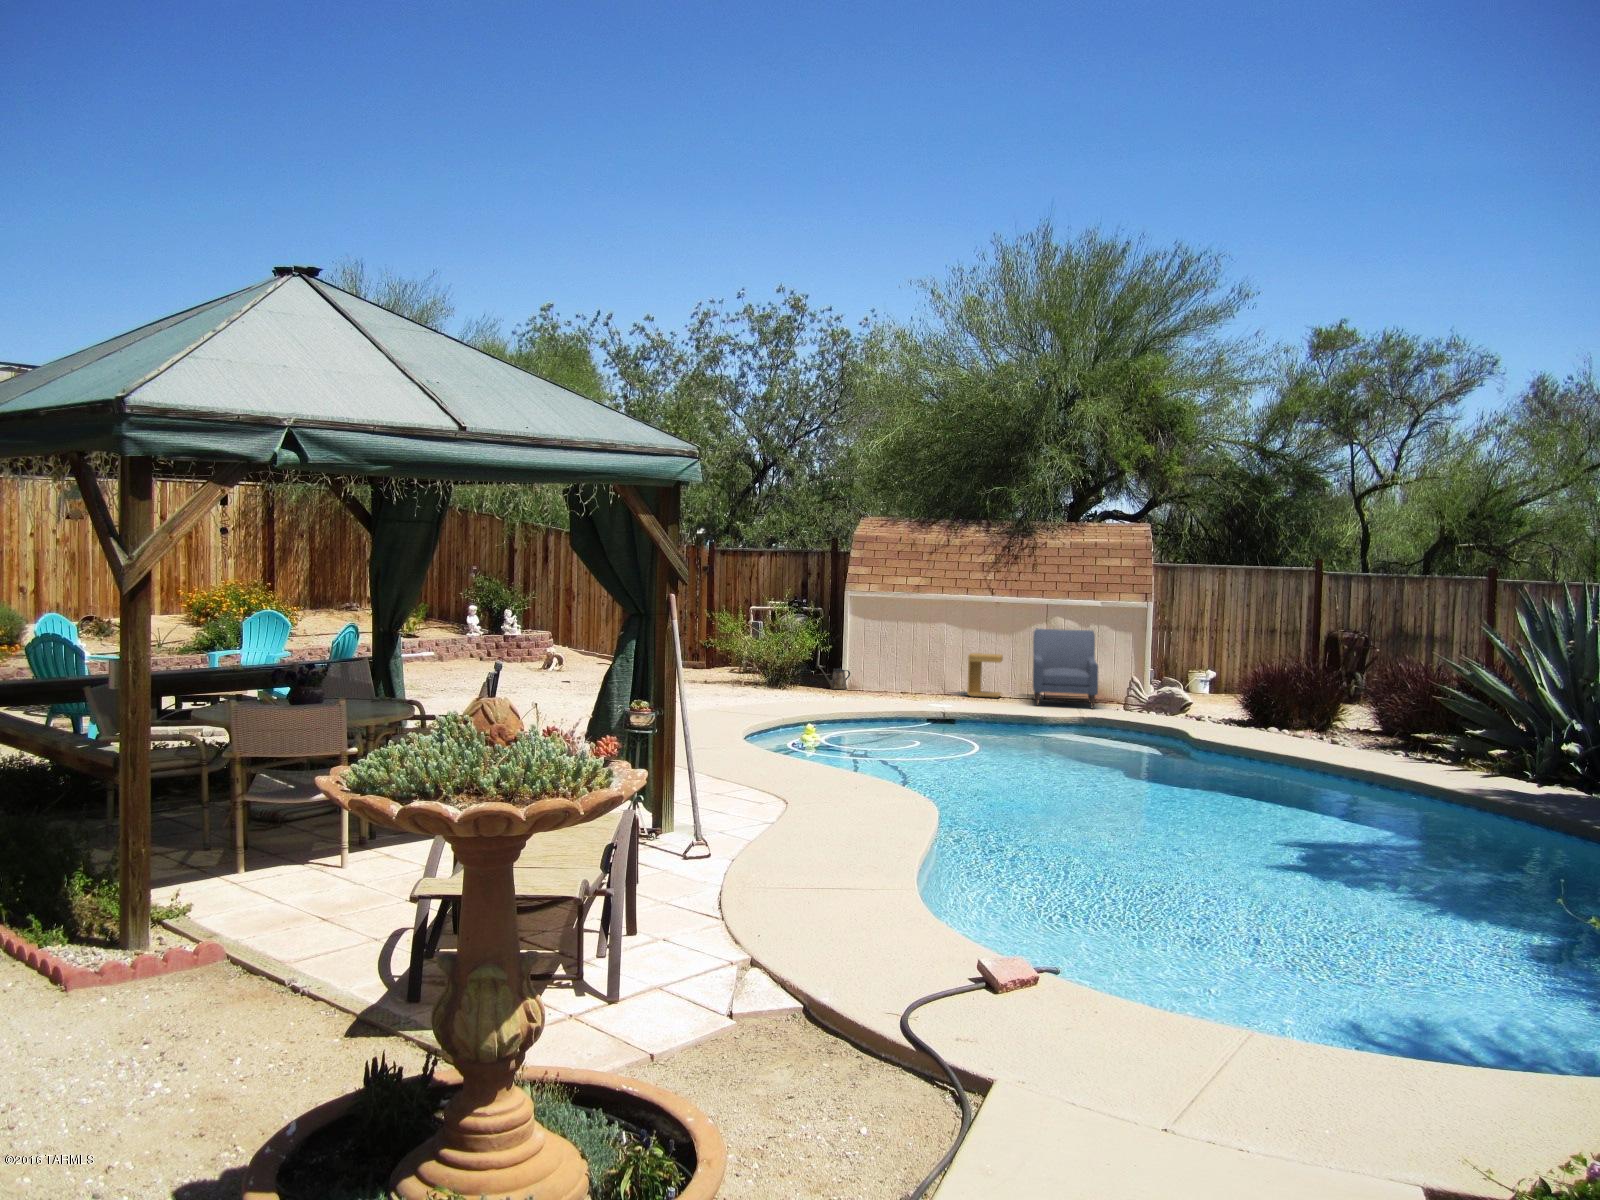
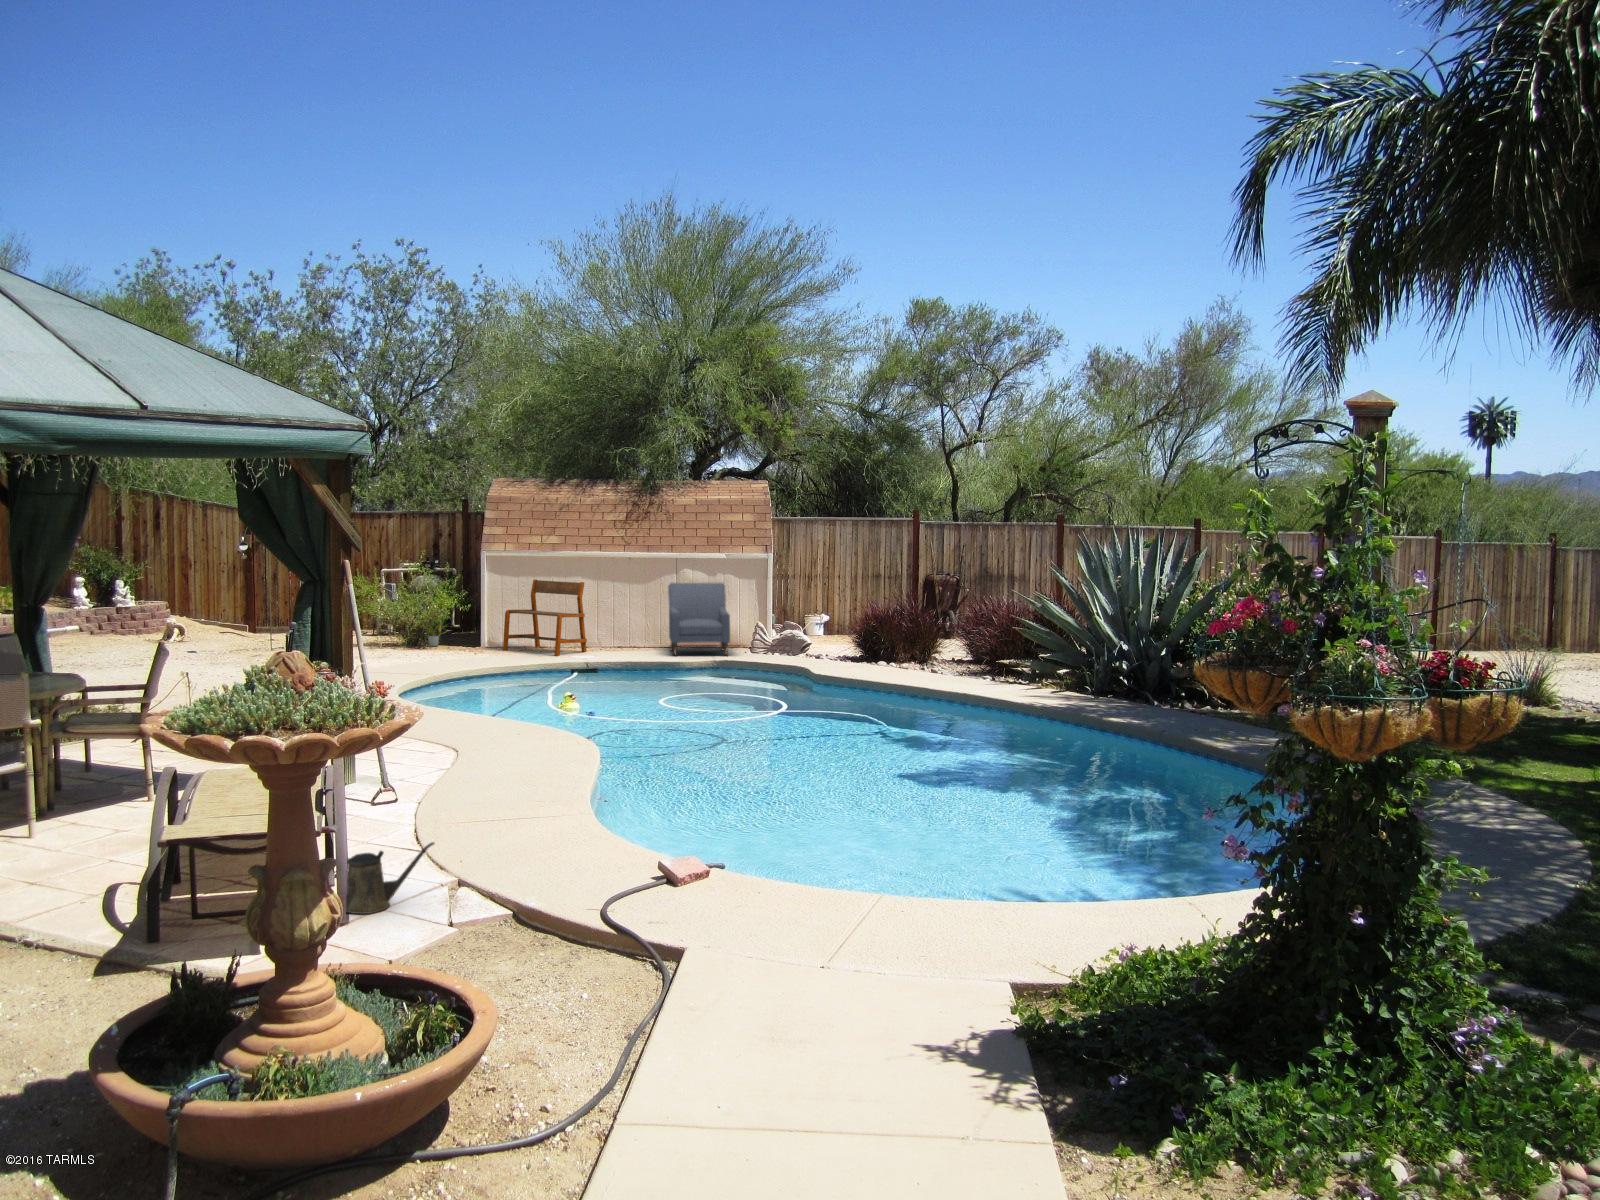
bench: none [863,621,947,699] -> present [503,579,587,656]
side table: present [967,653,1003,698] -> none [607,609,640,651]
potted plant: none [782,654,816,683] -> present [421,617,448,647]
watering can: present [819,667,850,689] -> present [346,842,434,914]

